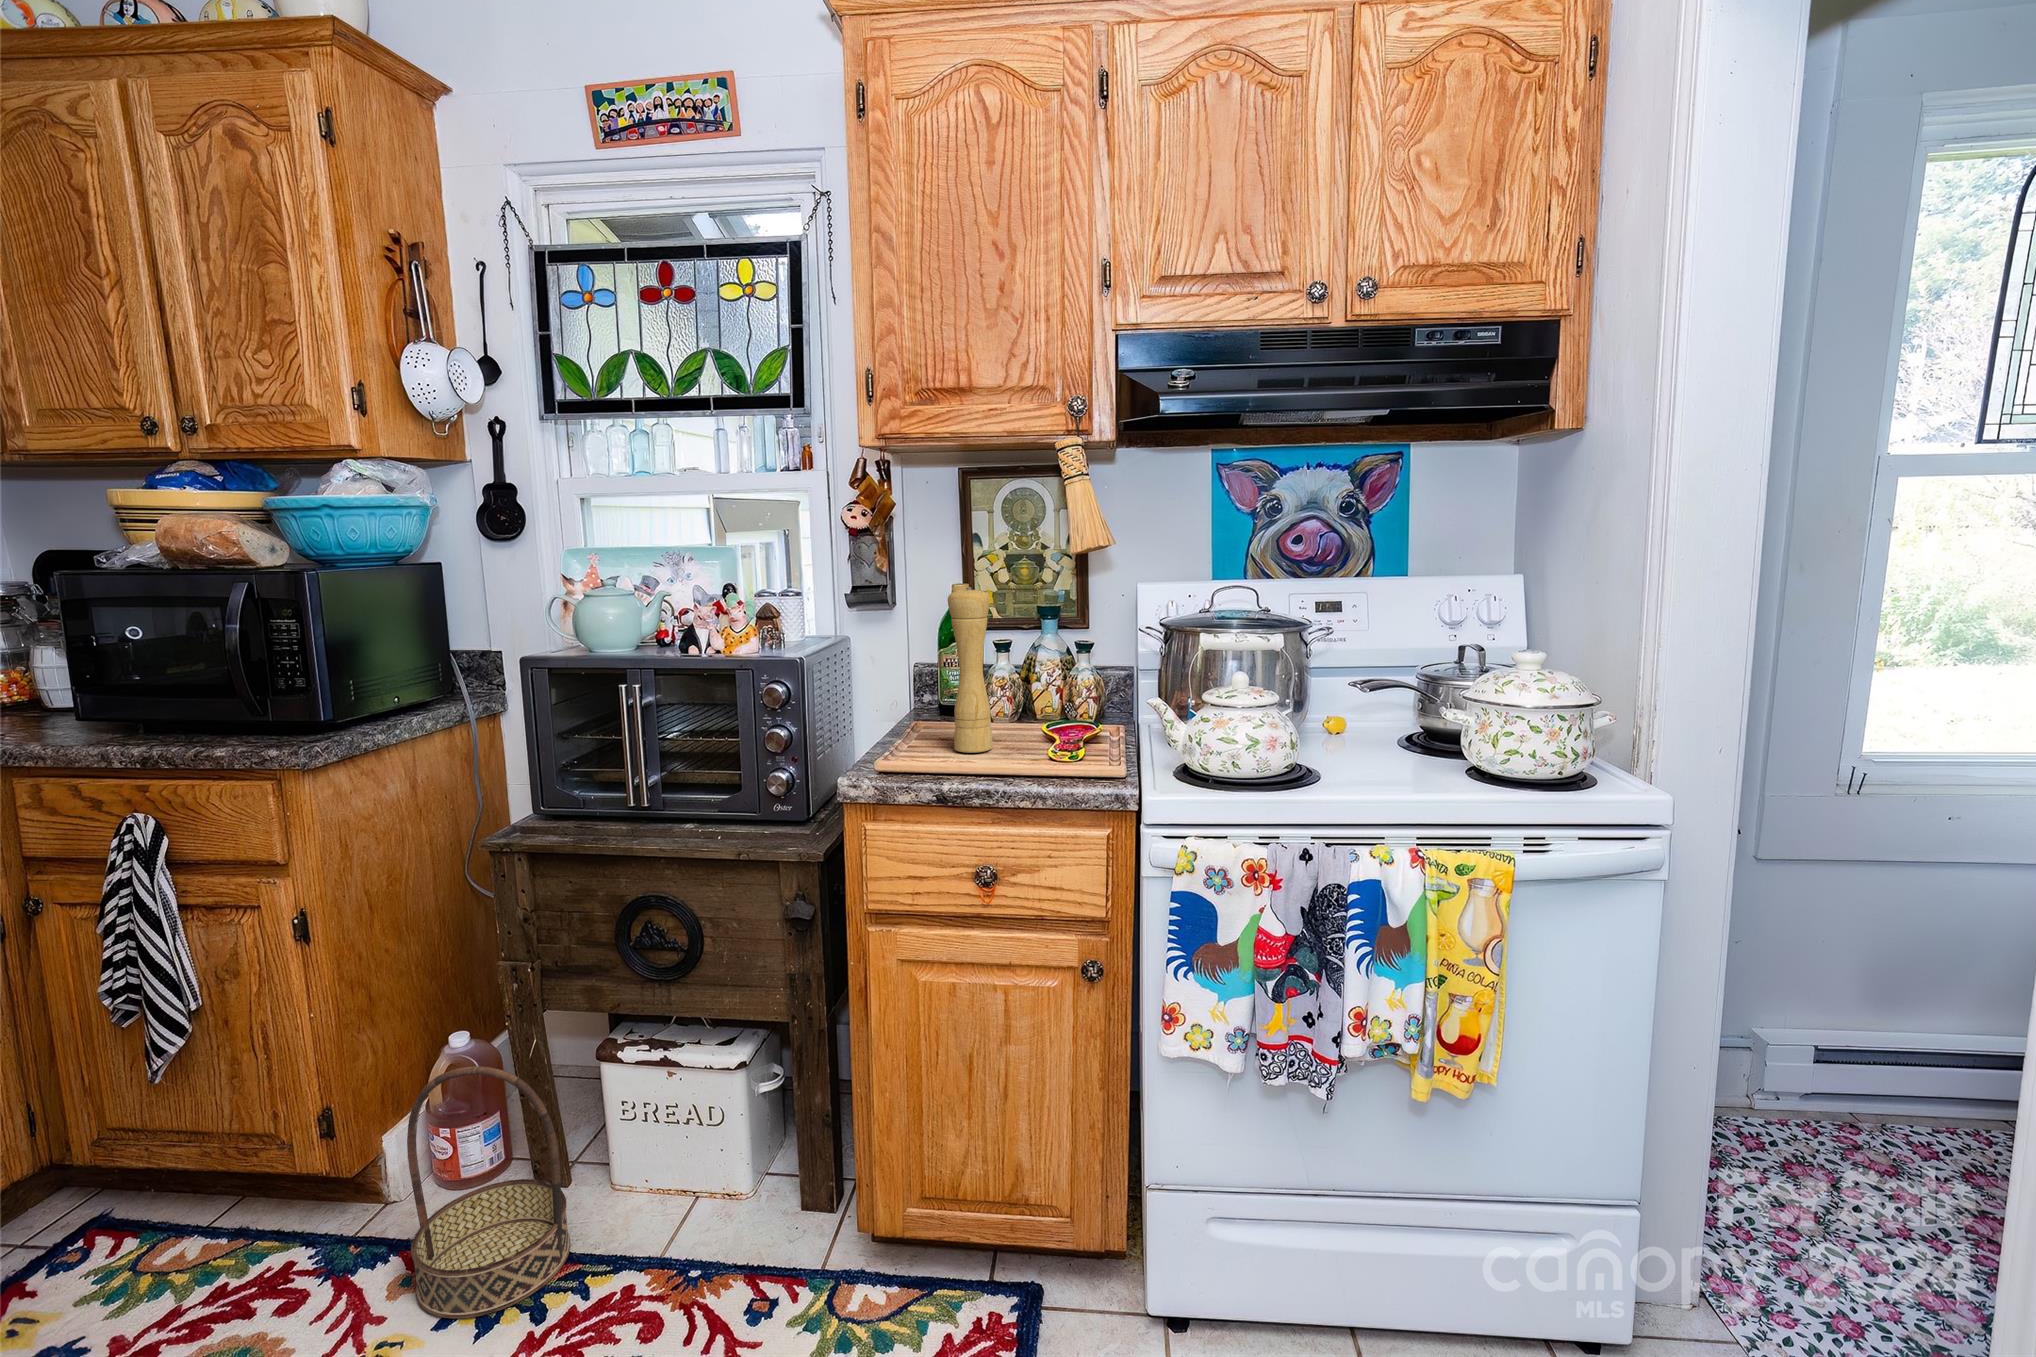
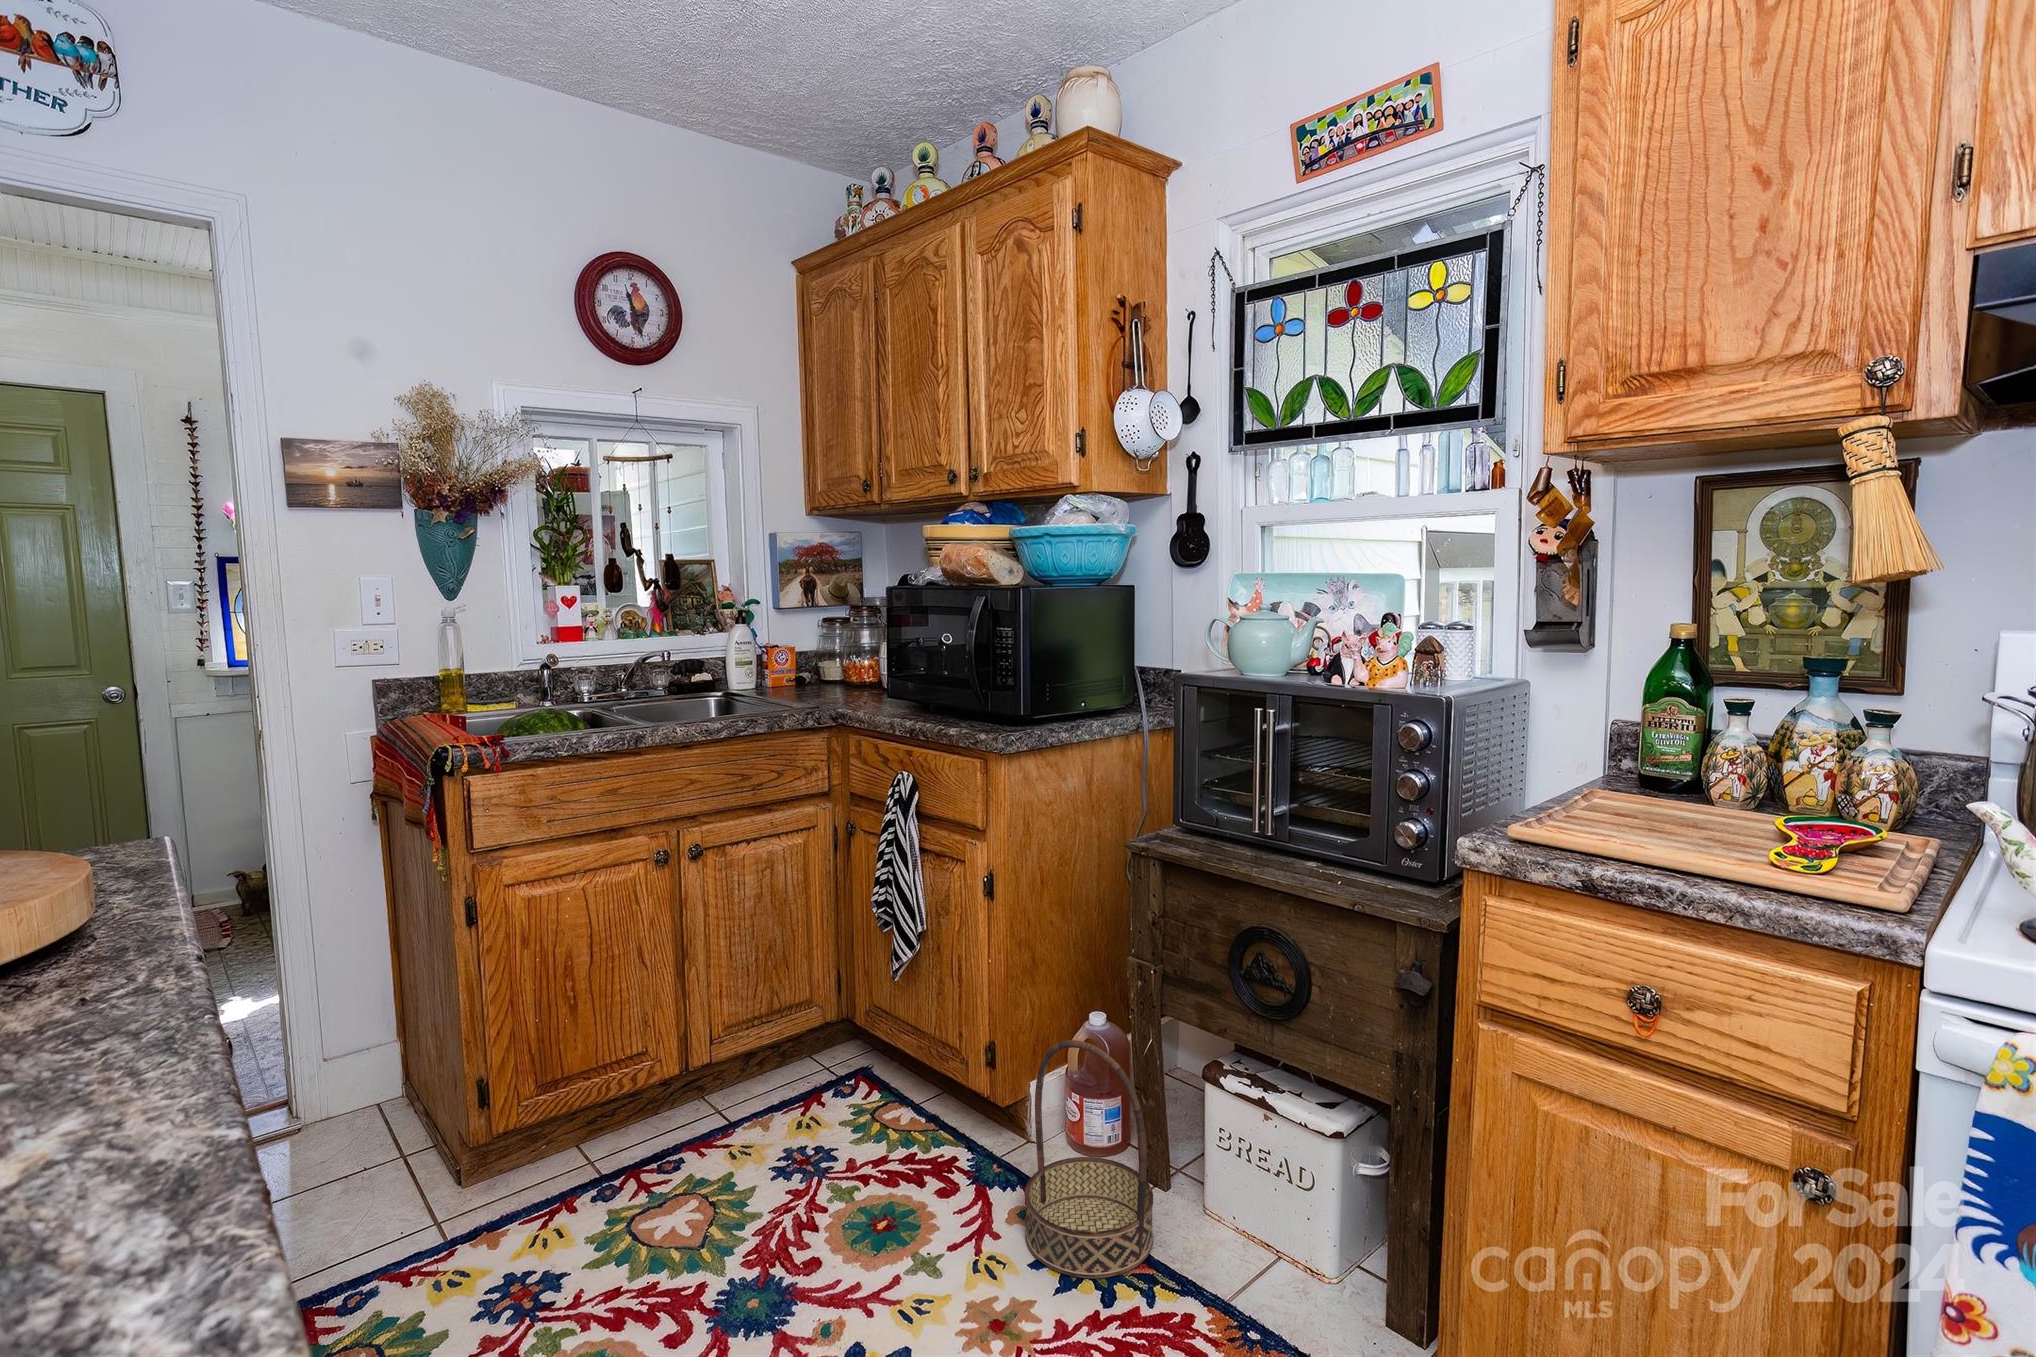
pepper mill: present [948,587,993,753] -> none [1628,622,1699,840]

